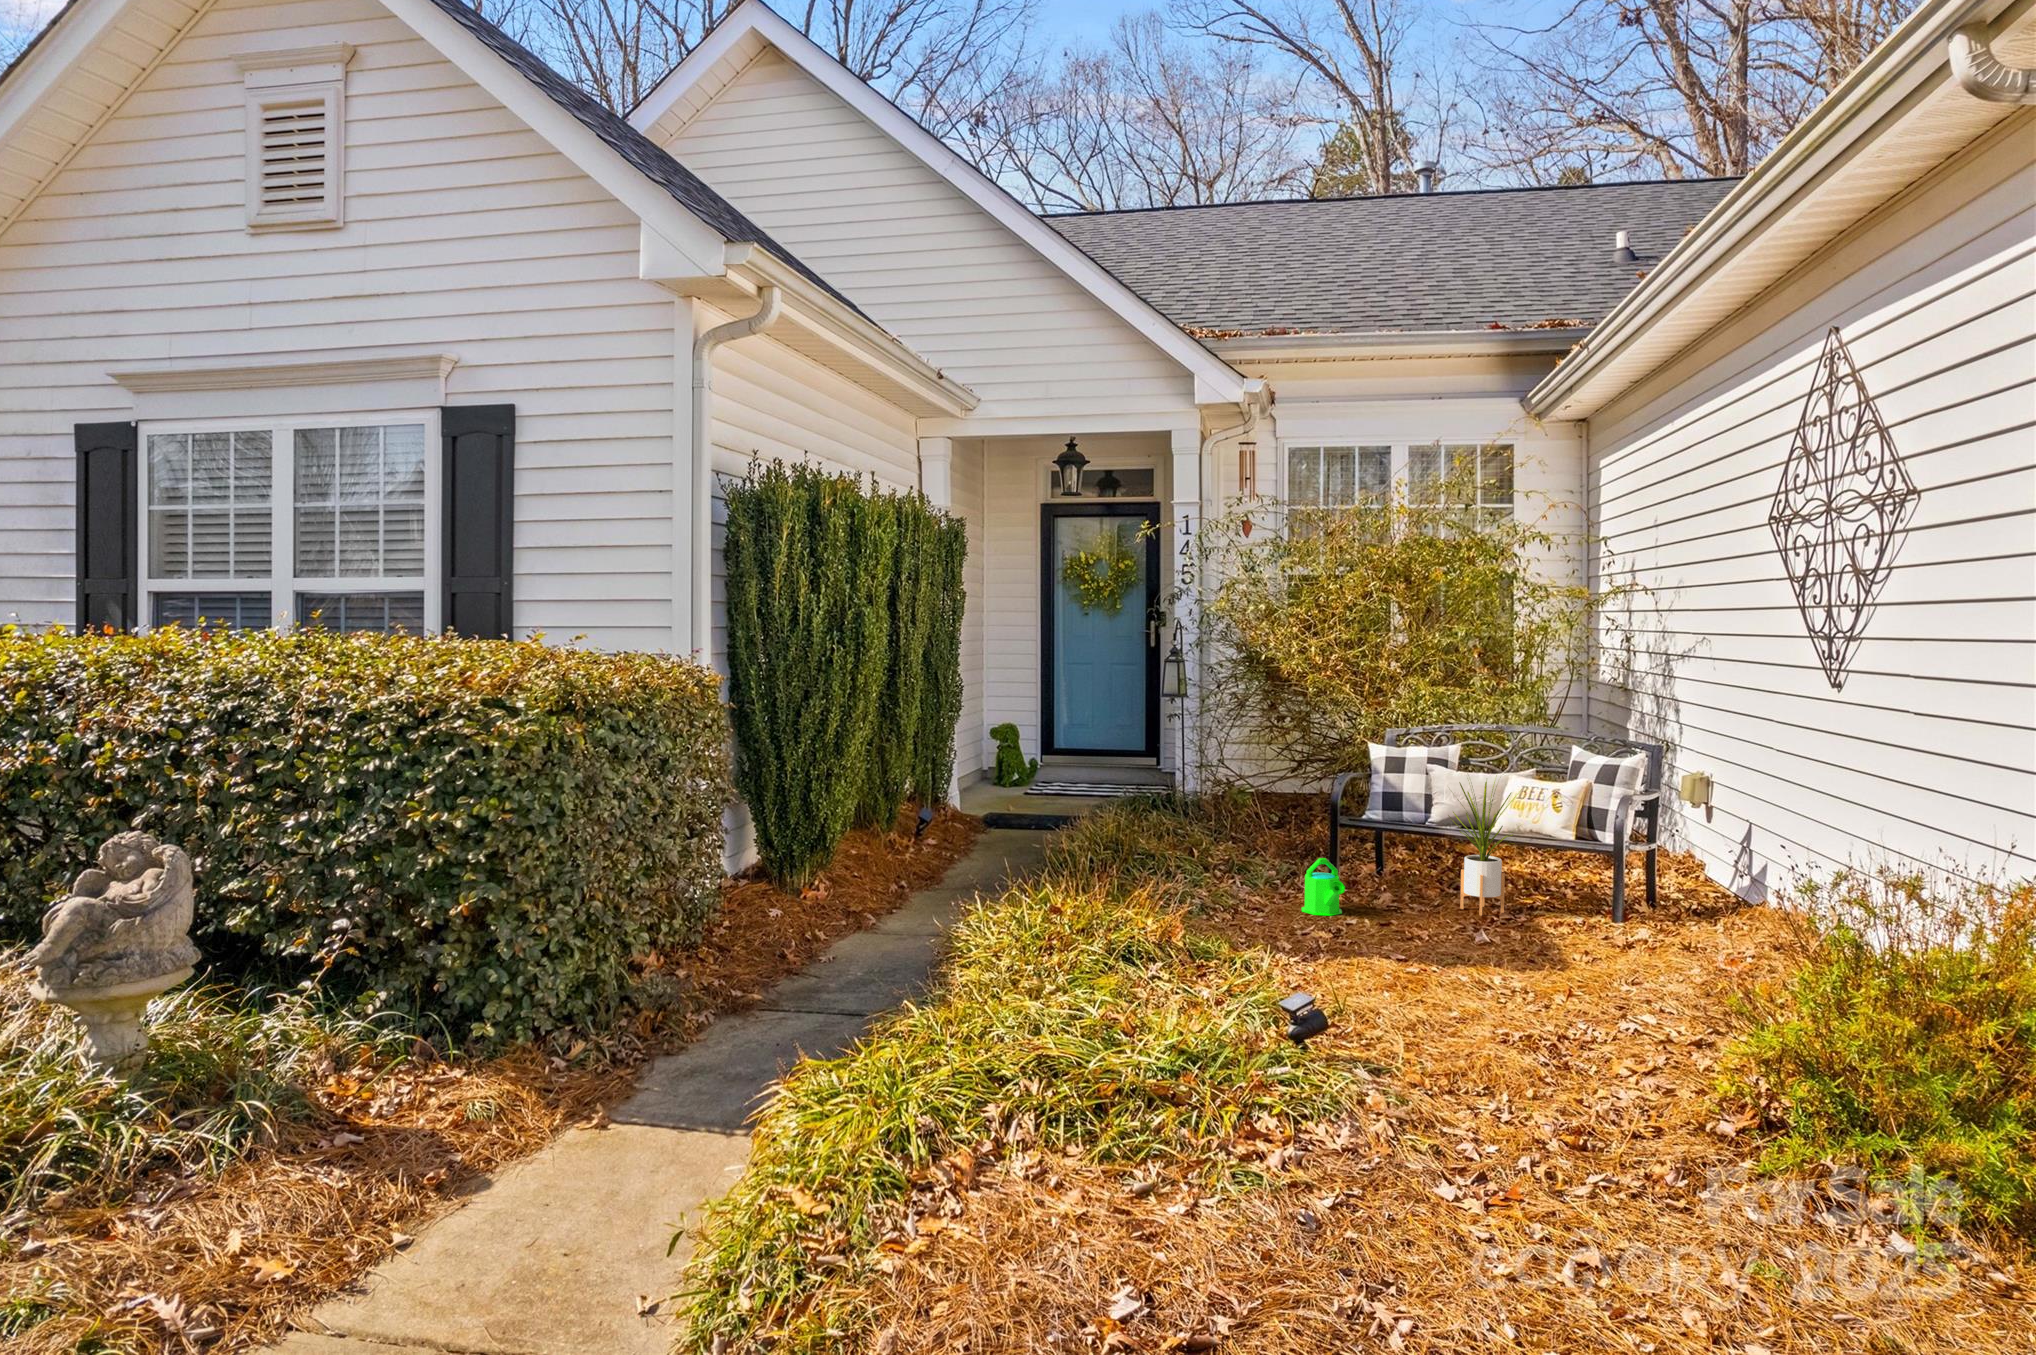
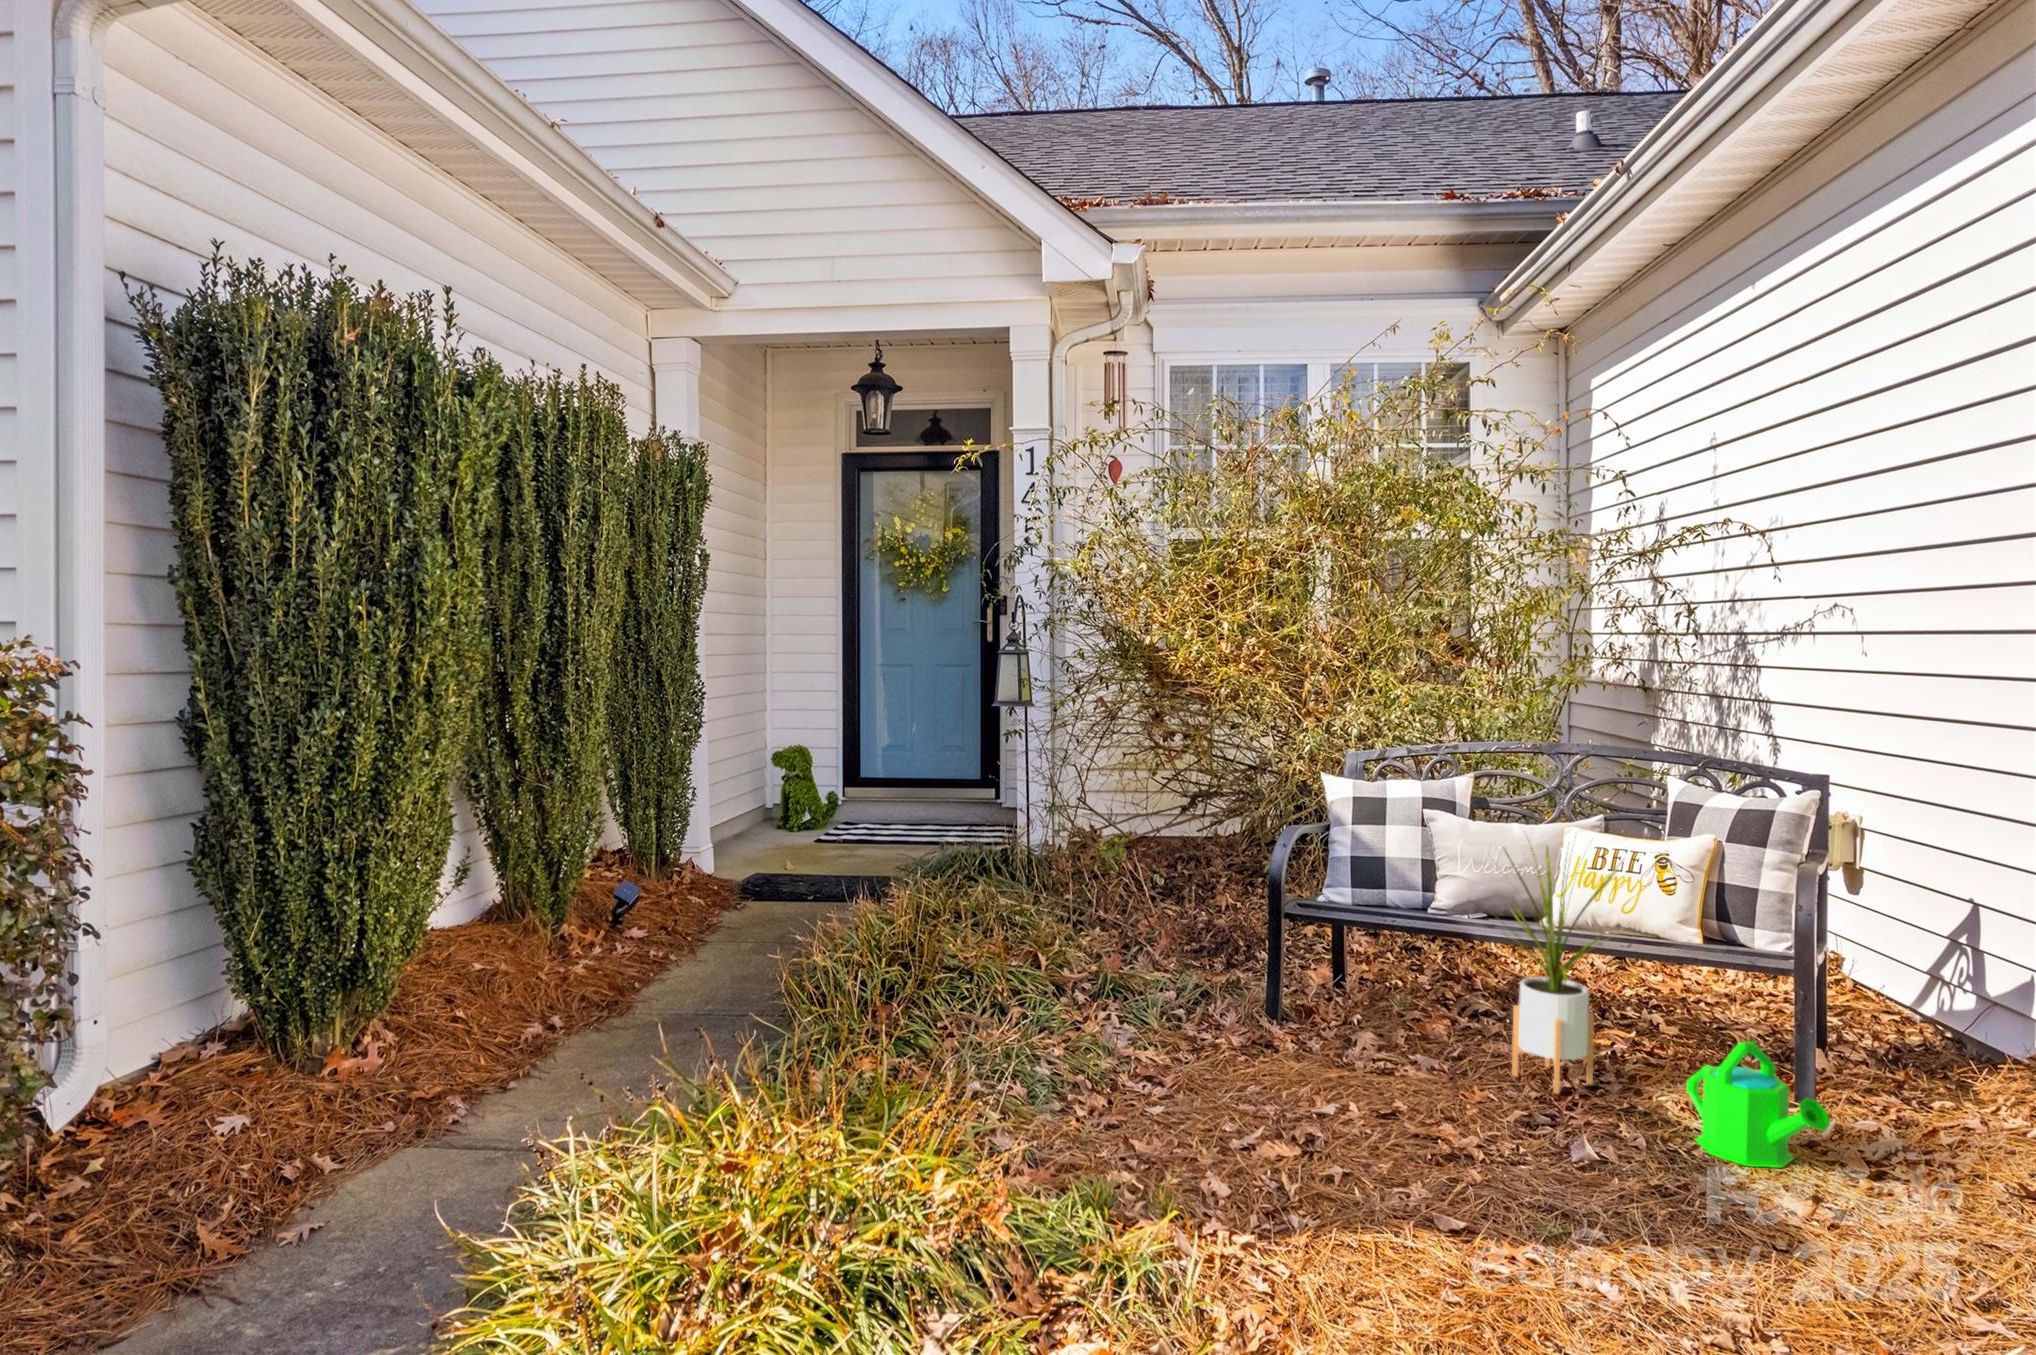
watering can: present [1301,858,1345,916] -> present [1686,1041,1830,1168]

